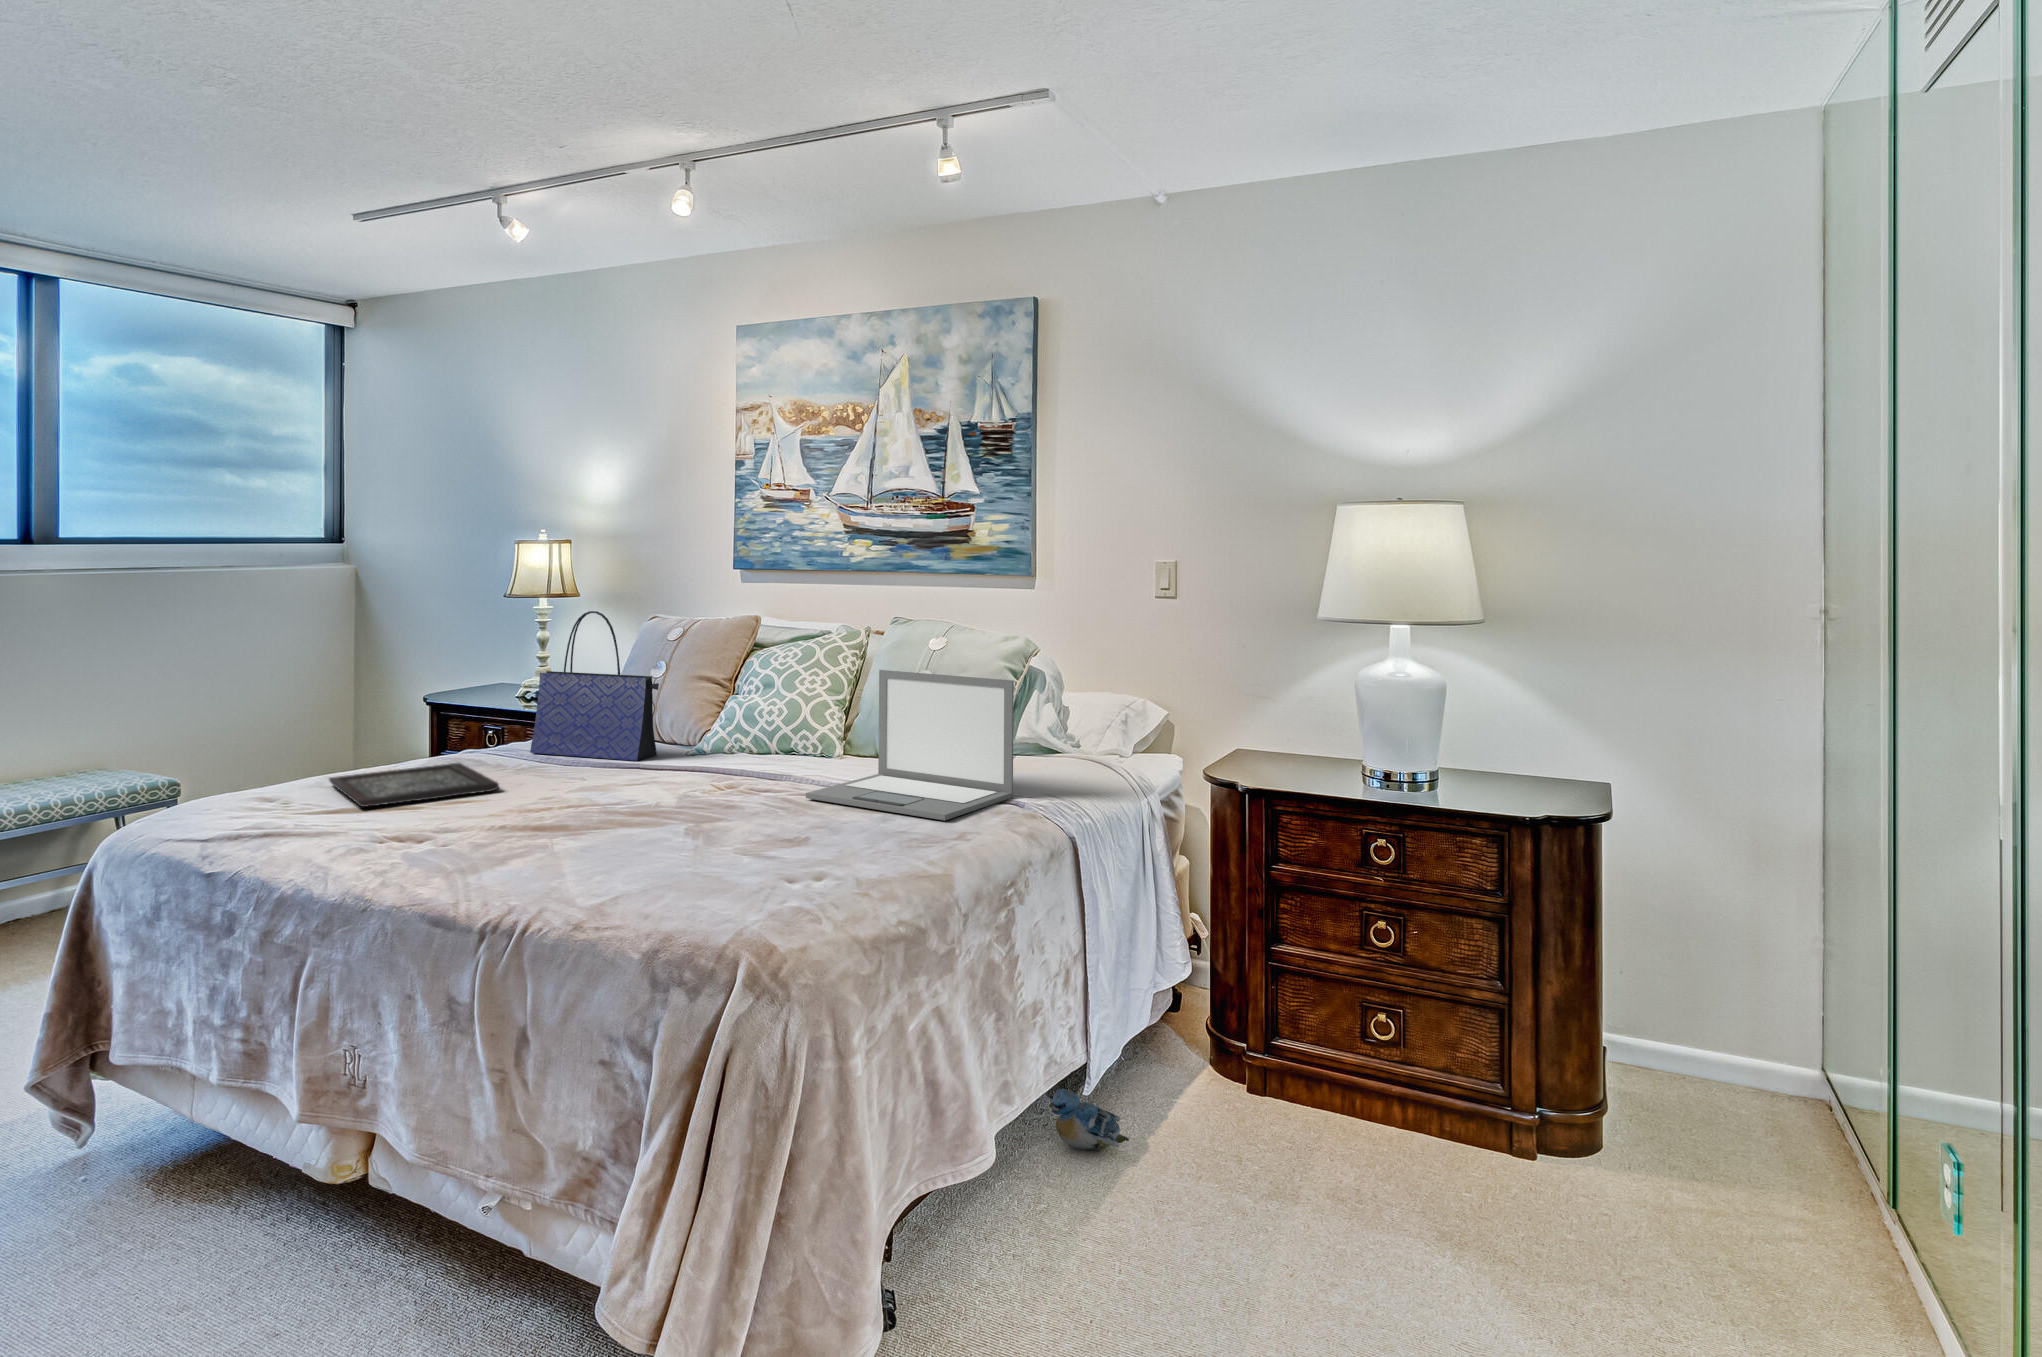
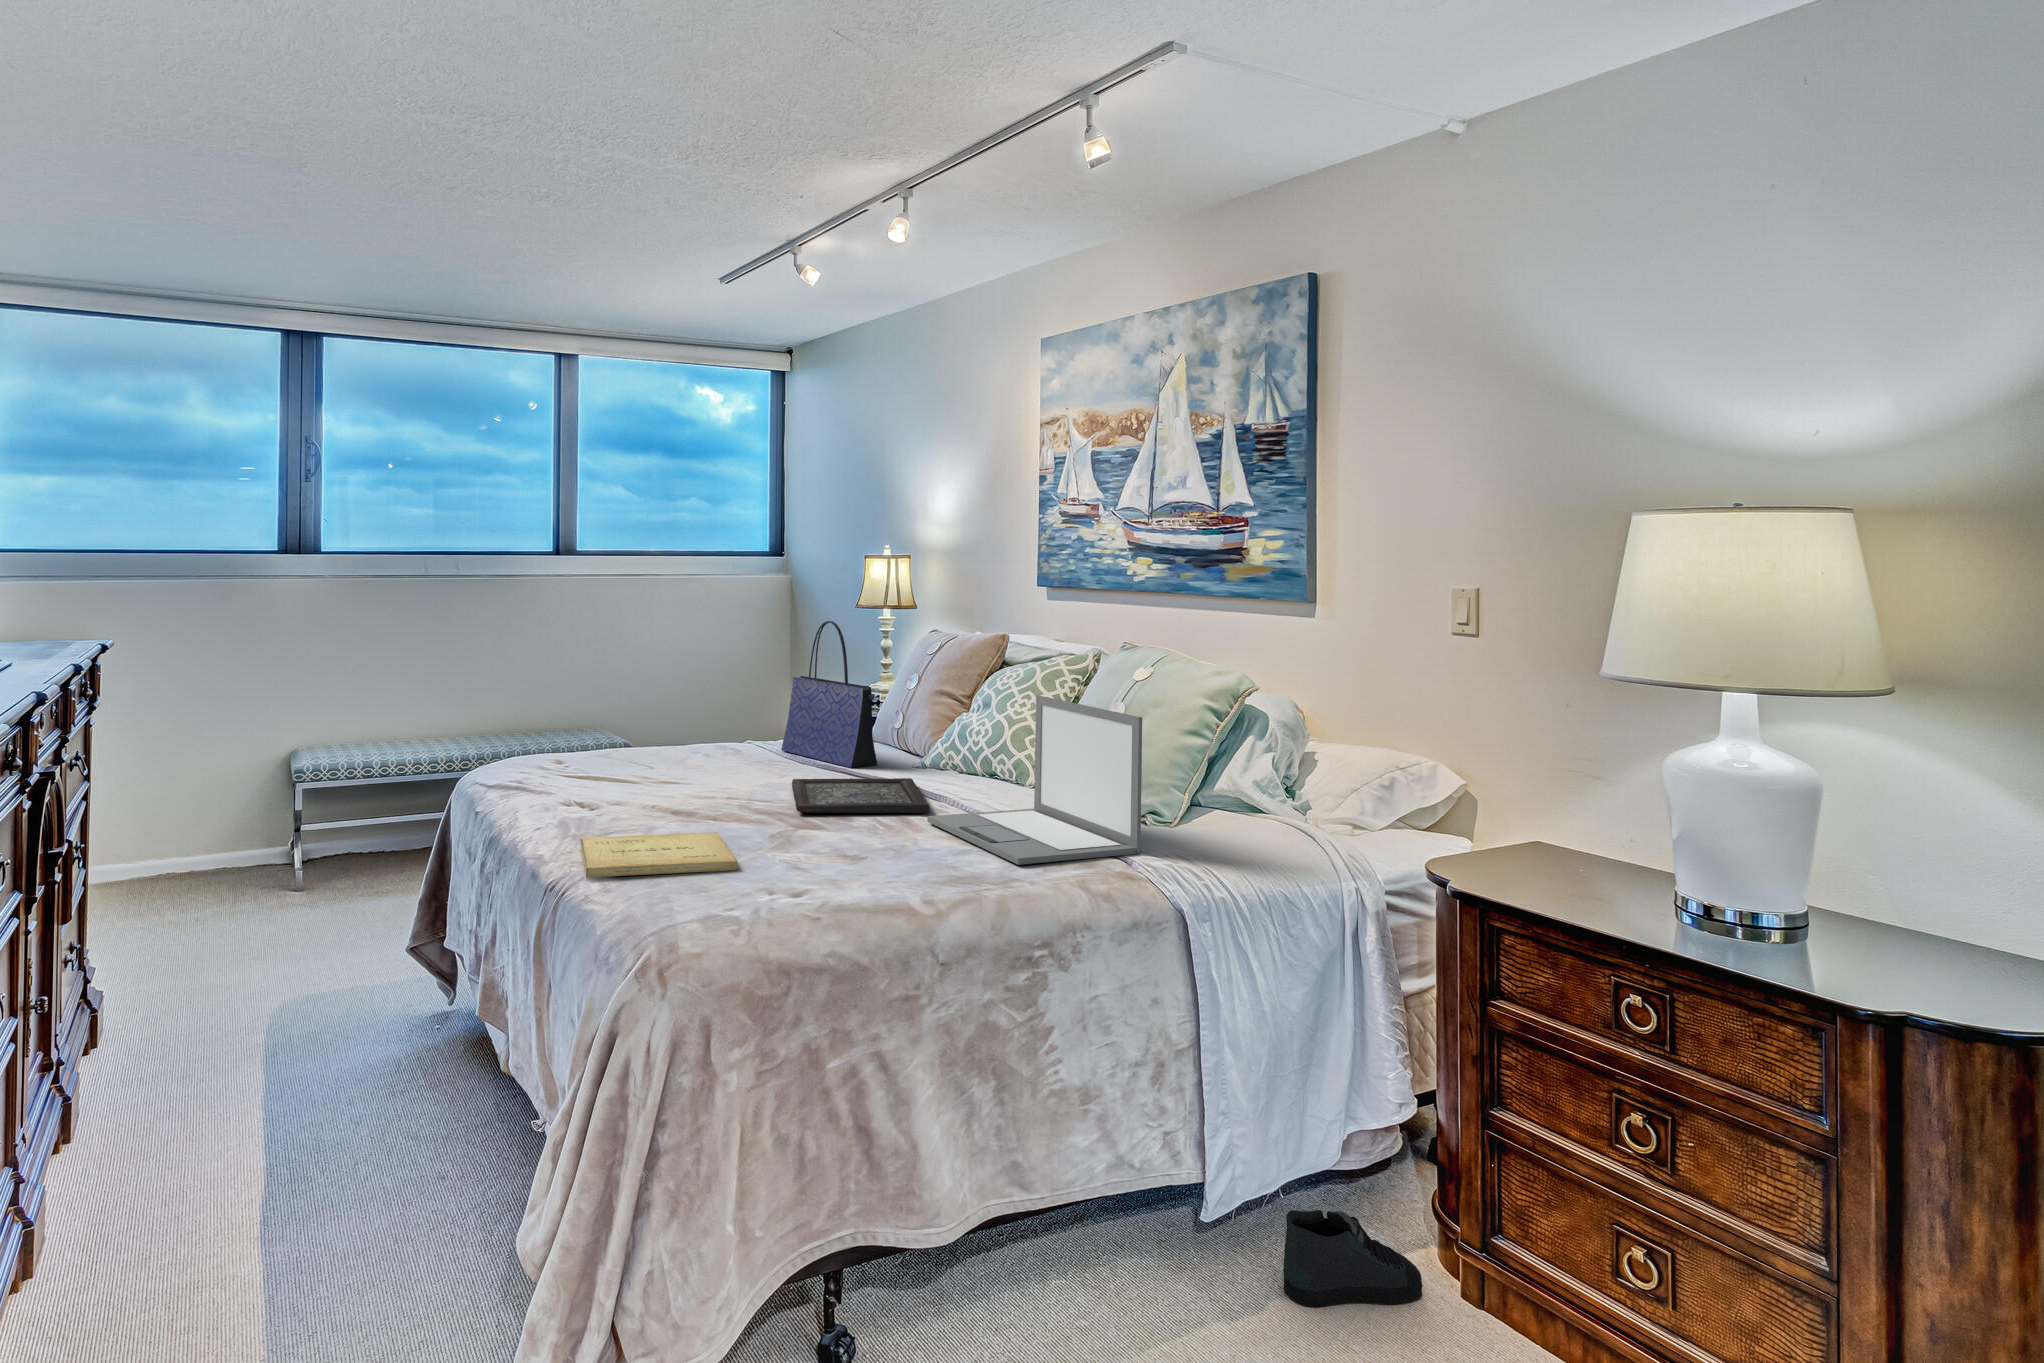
tray: present [329,763,499,807] -> present [792,778,929,813]
book: none [506,836,712,900] -> present [580,832,737,877]
shoe: none [1149,1049,1231,1128] -> present [1284,1210,1422,1307]
plush toy: present [1049,1089,1129,1150] -> none [1133,1209,1225,1301]

